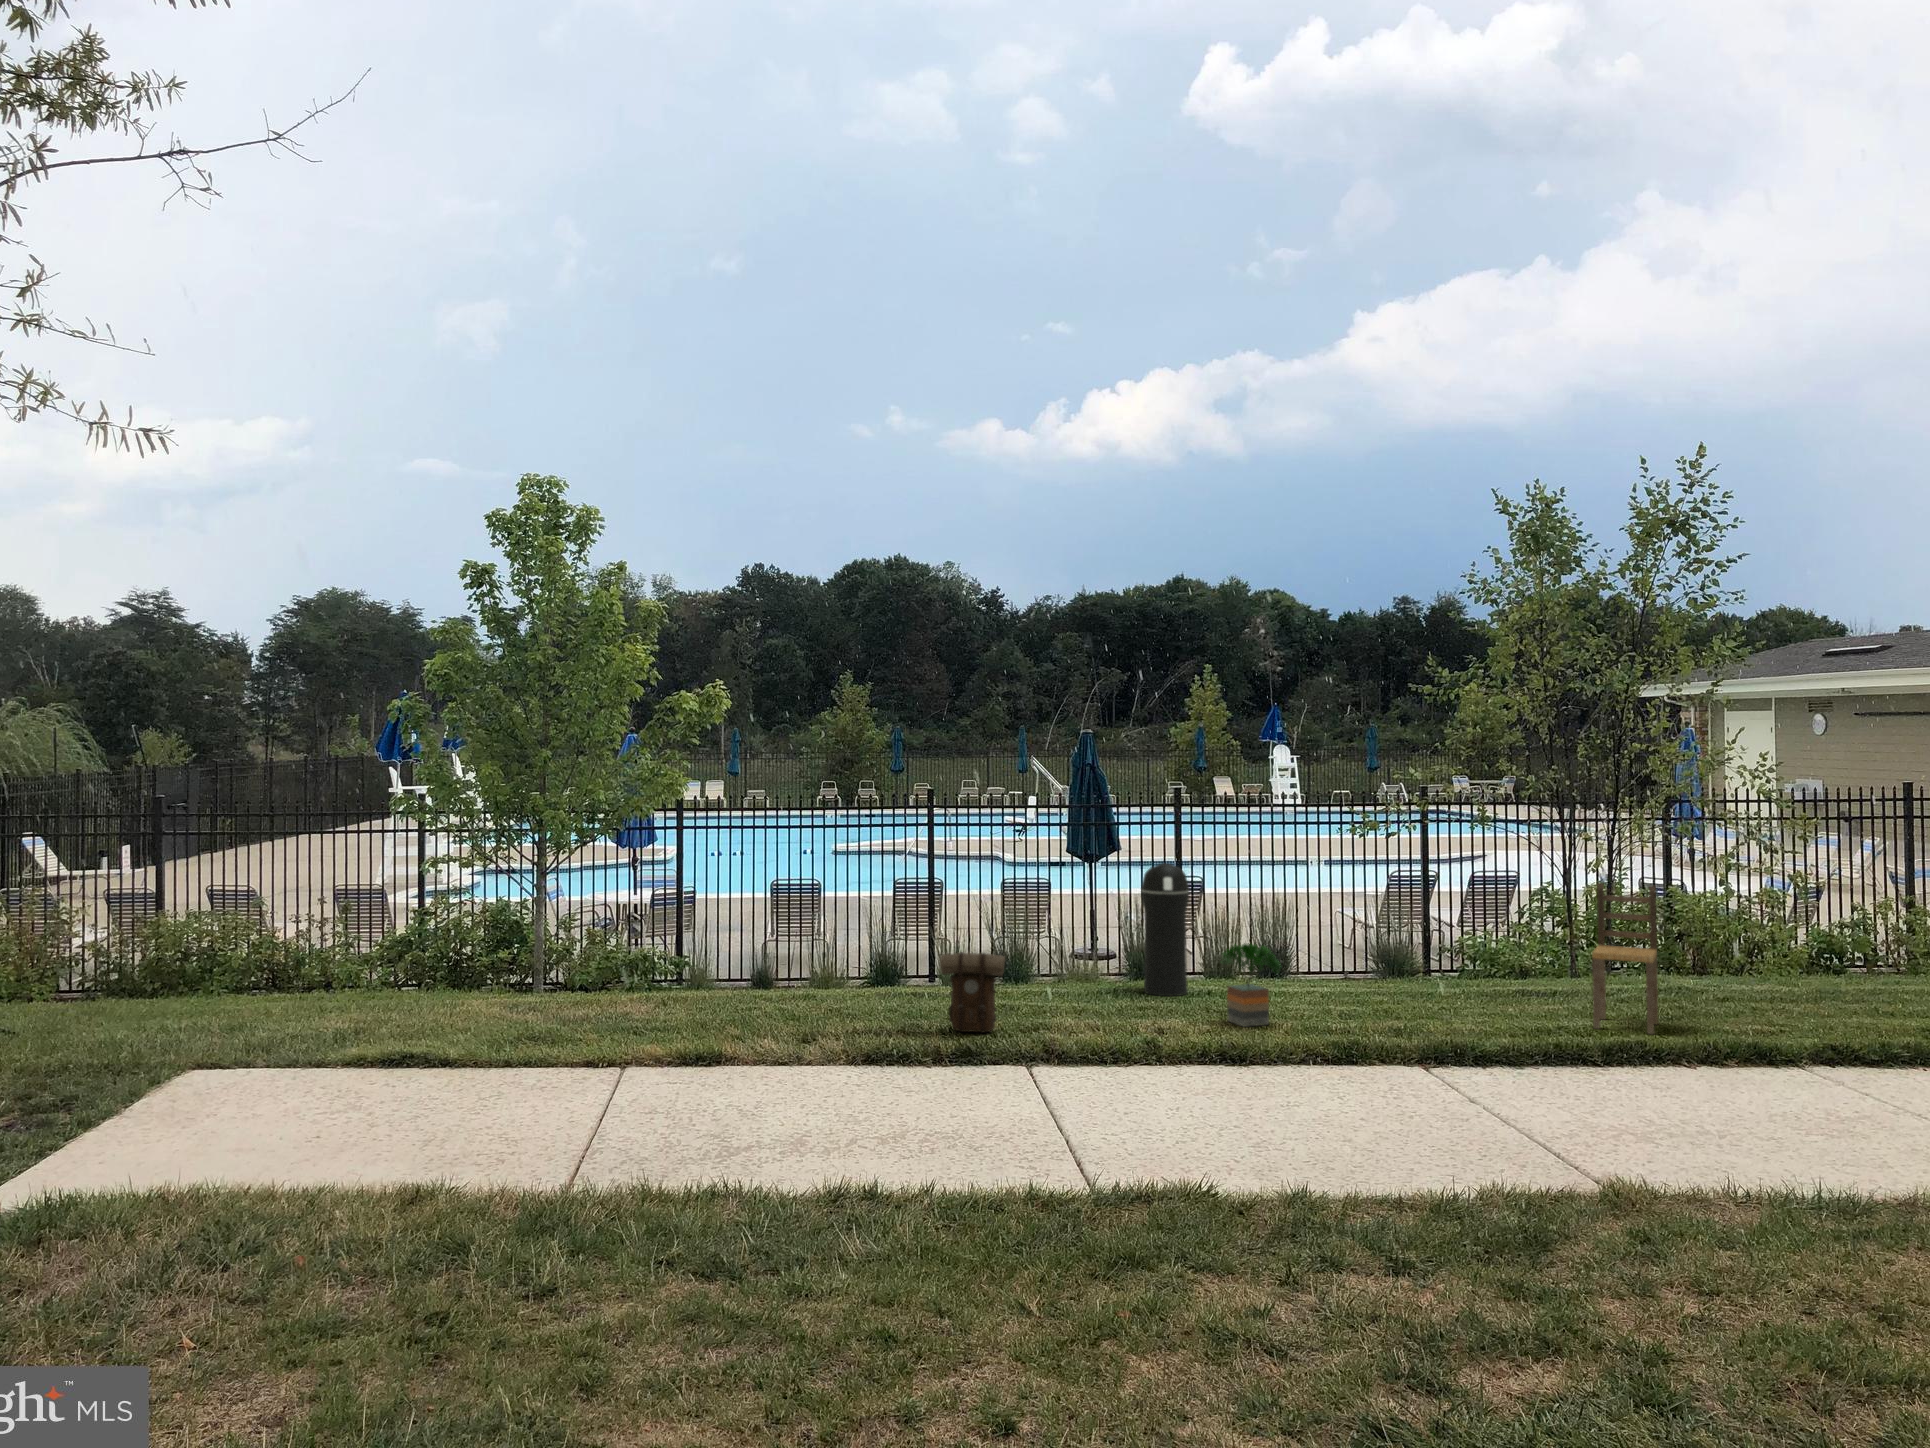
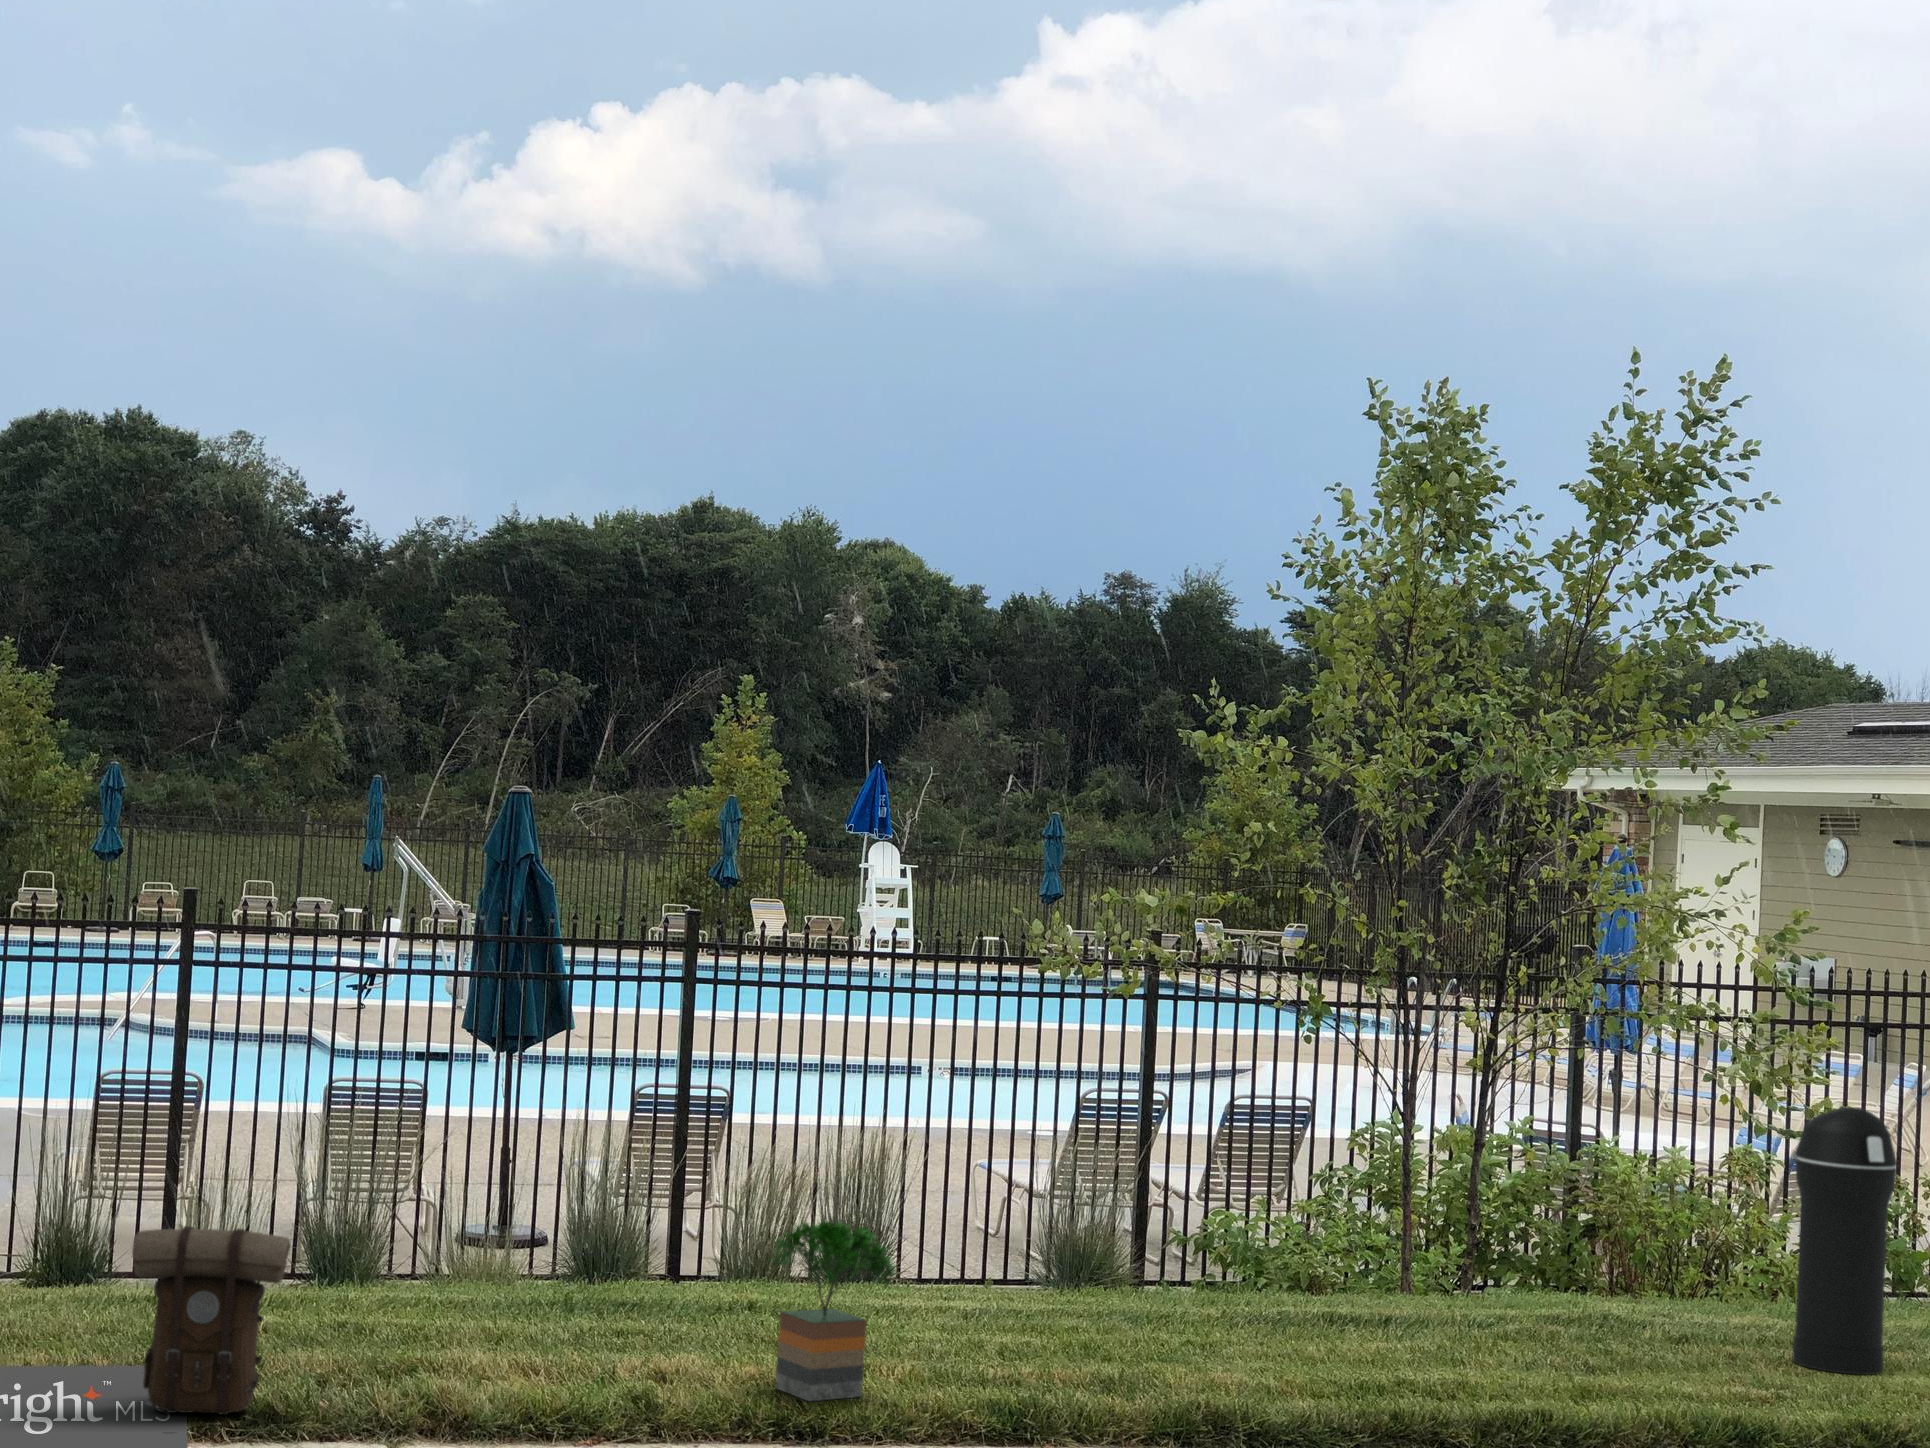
trash can: present [1141,863,1190,996] -> present [1792,1107,1897,1375]
chair: present [1592,883,1658,1034] -> none [1489,1117,1614,1420]

